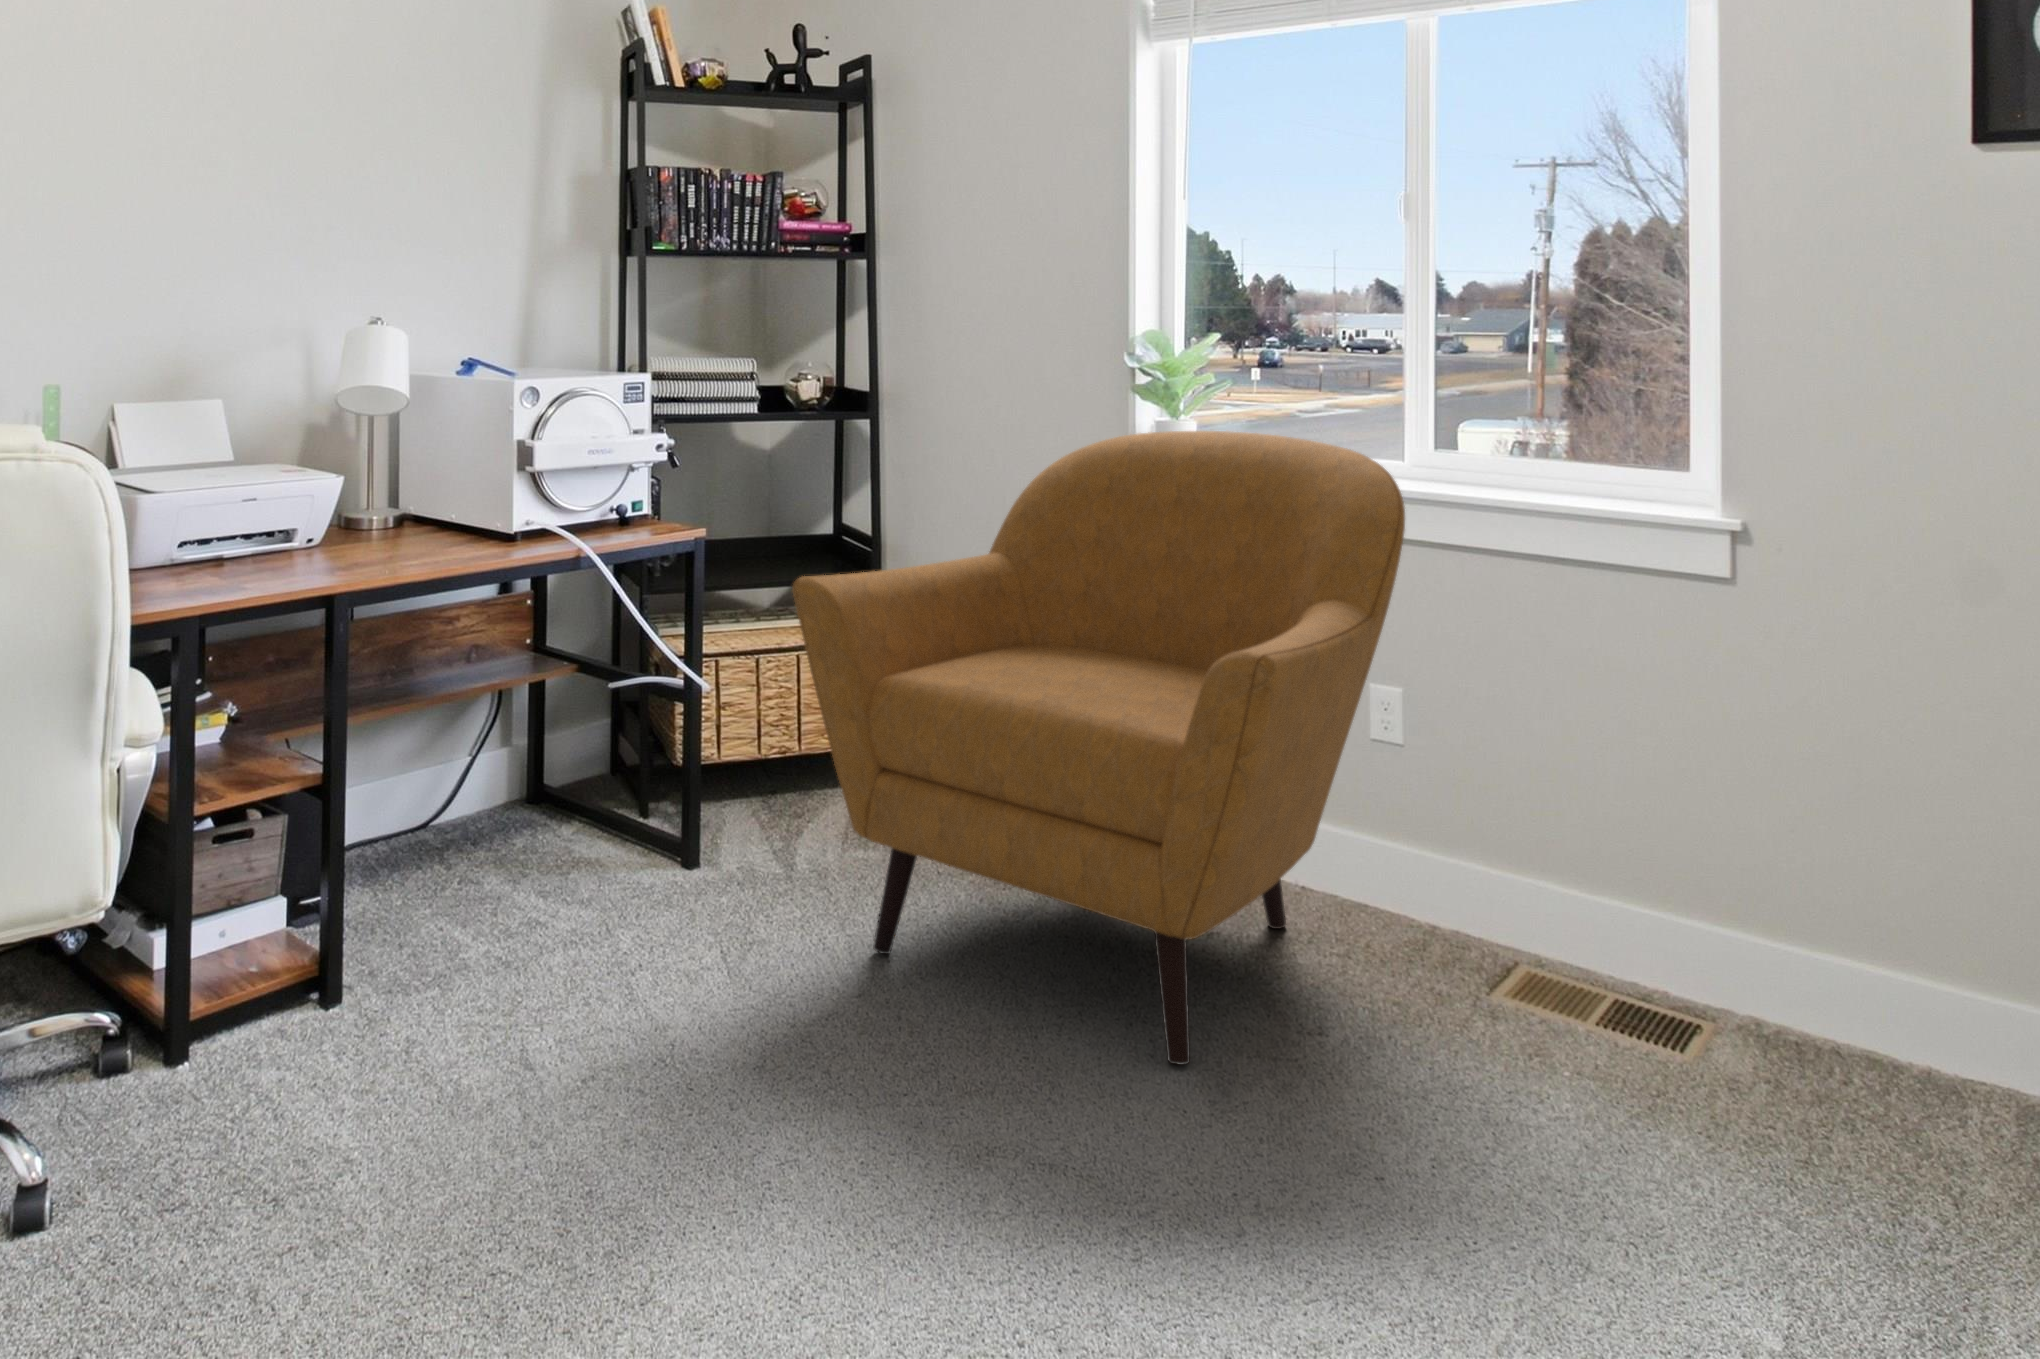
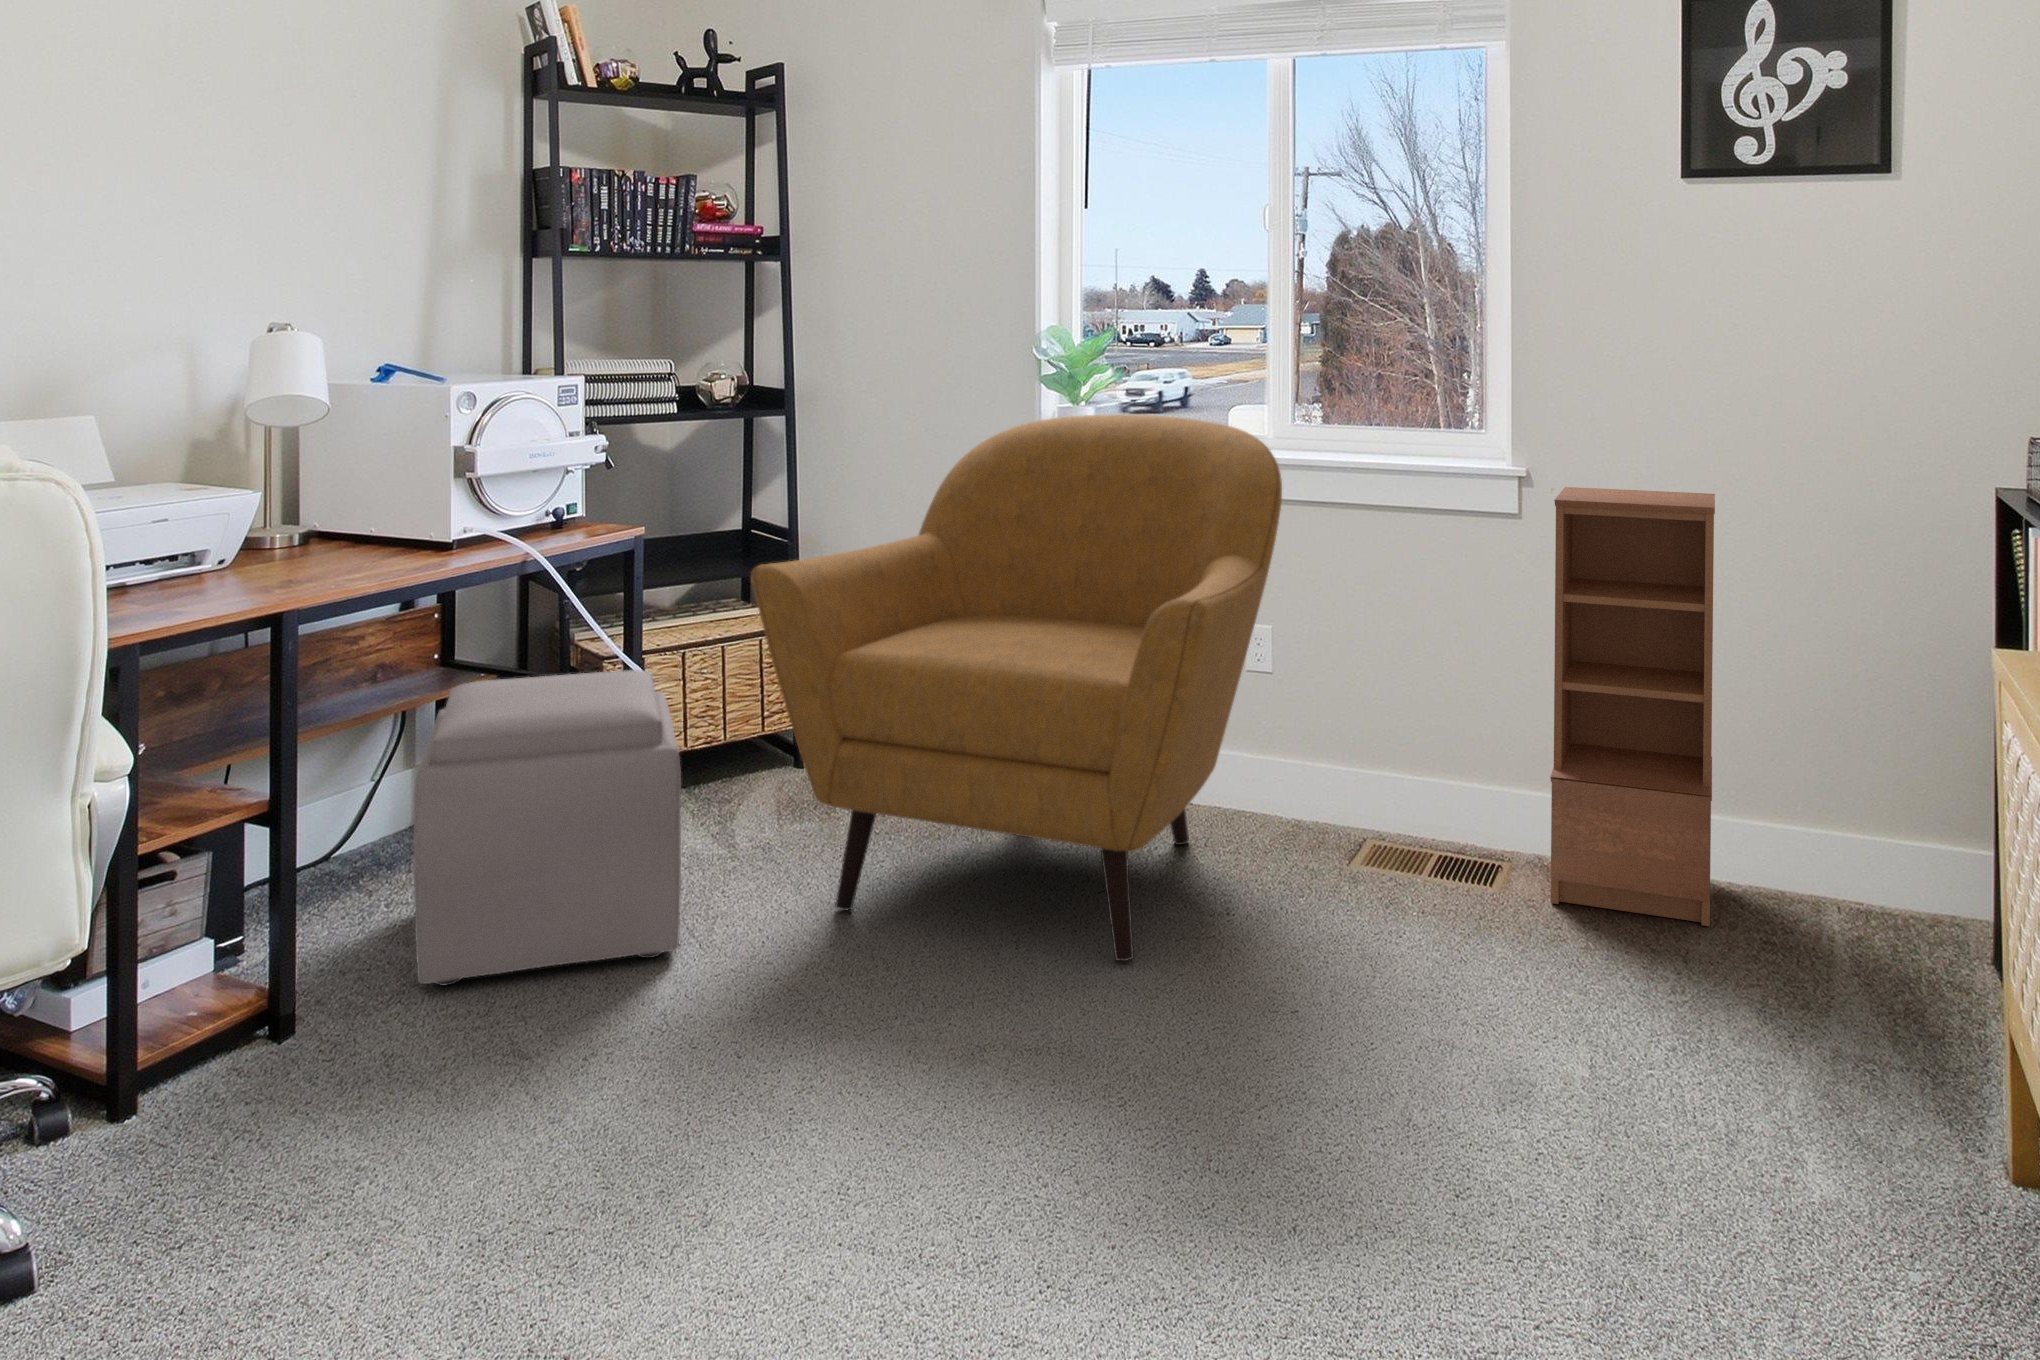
bookcase: none [1757,543,2020,1148] -> present [1550,487,1715,926]
ottoman: none [454,674,719,977] -> present [414,670,681,986]

